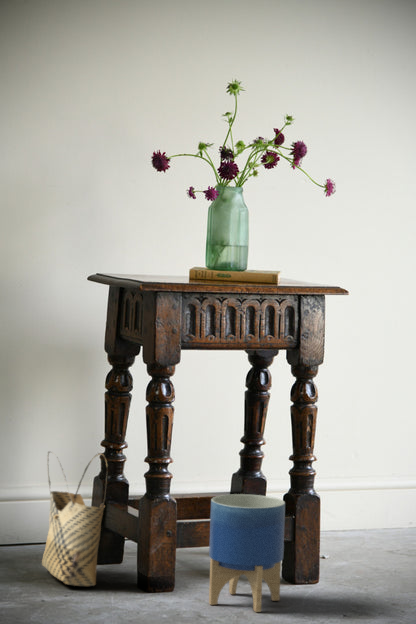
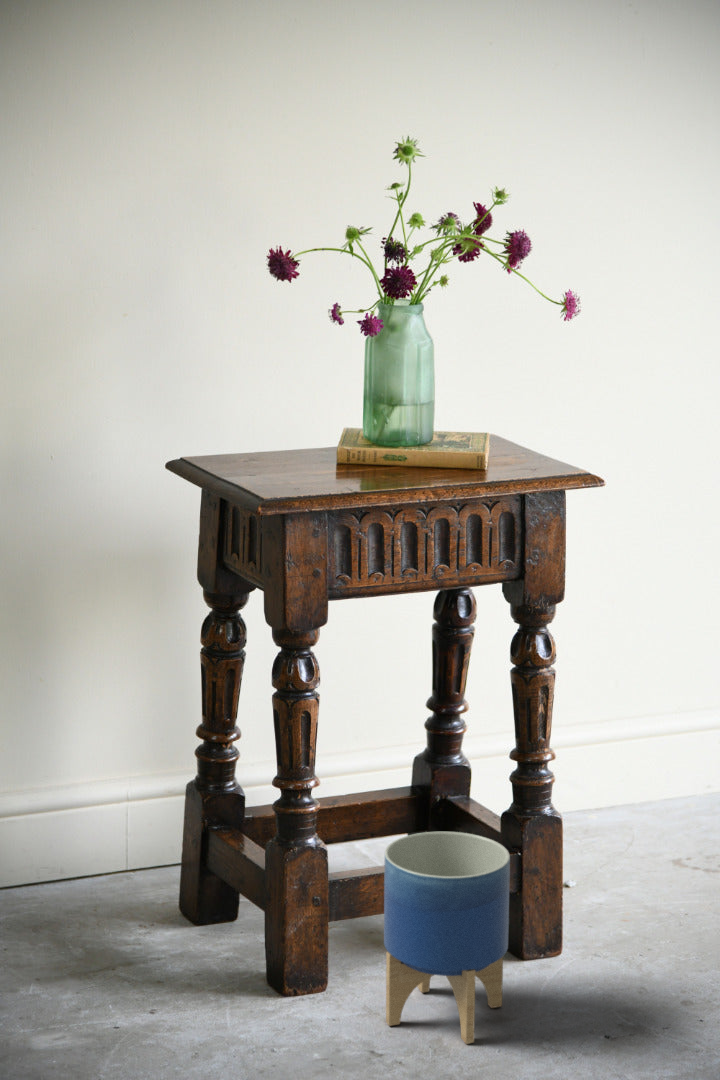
woven basket: present [42,452,107,586] -> none [110,759,210,986]

